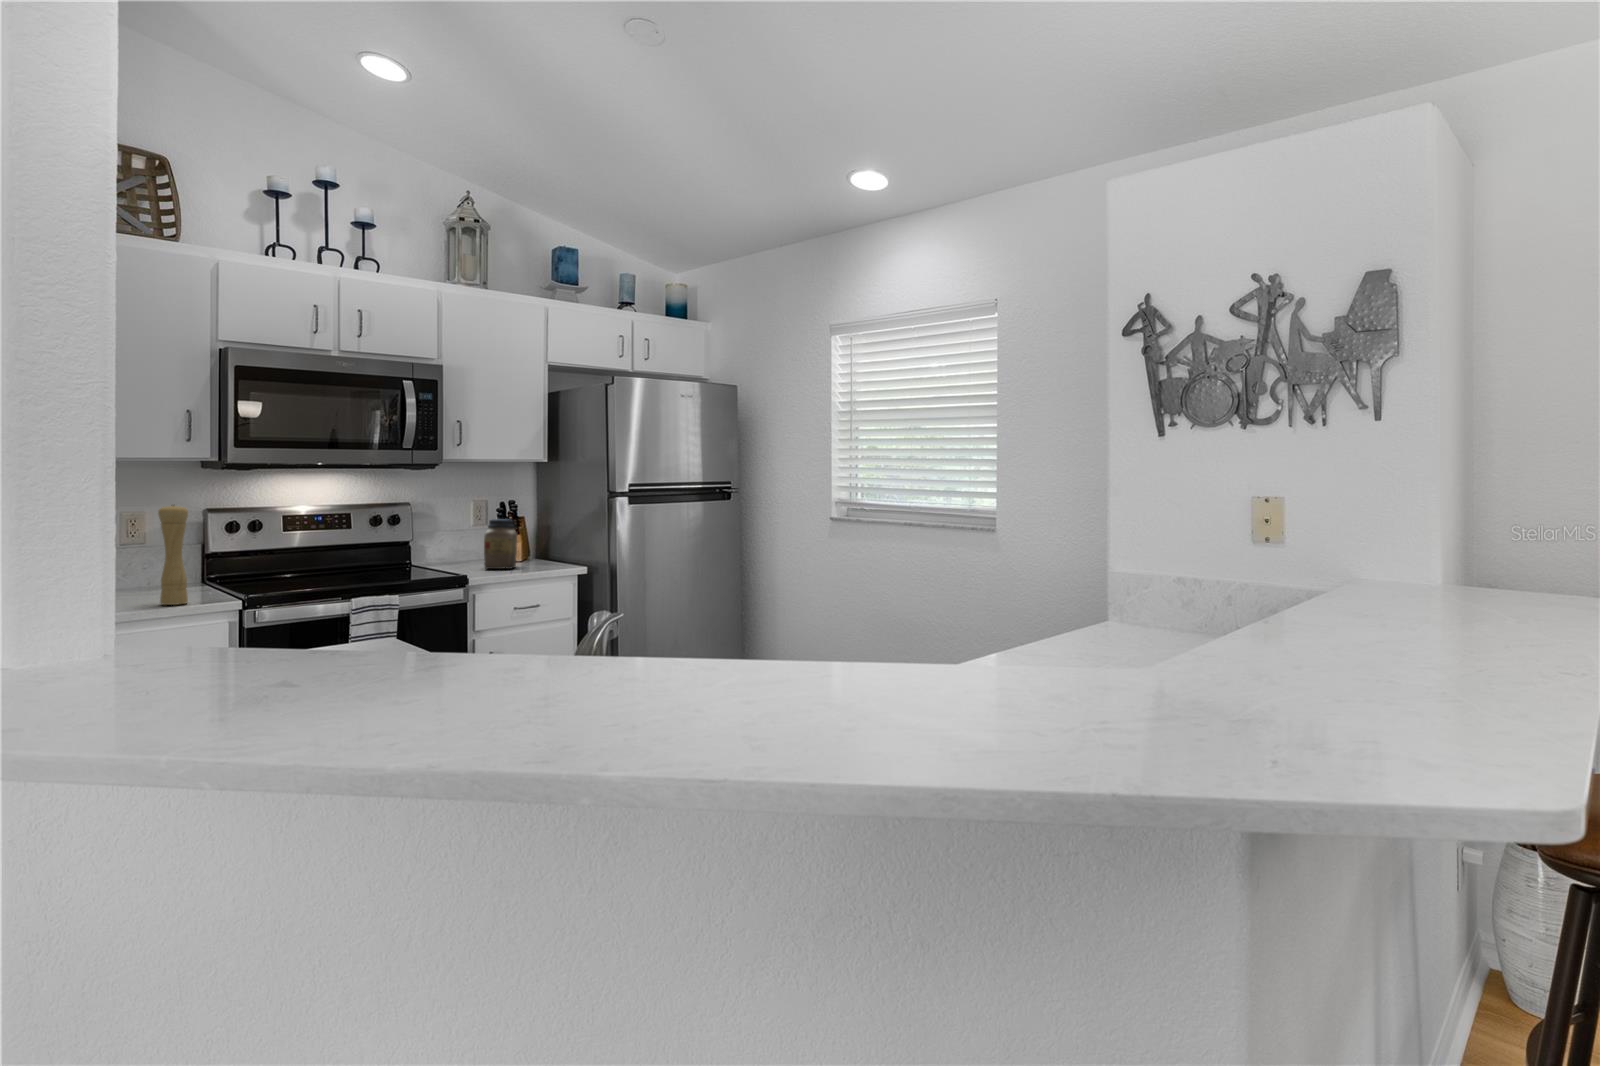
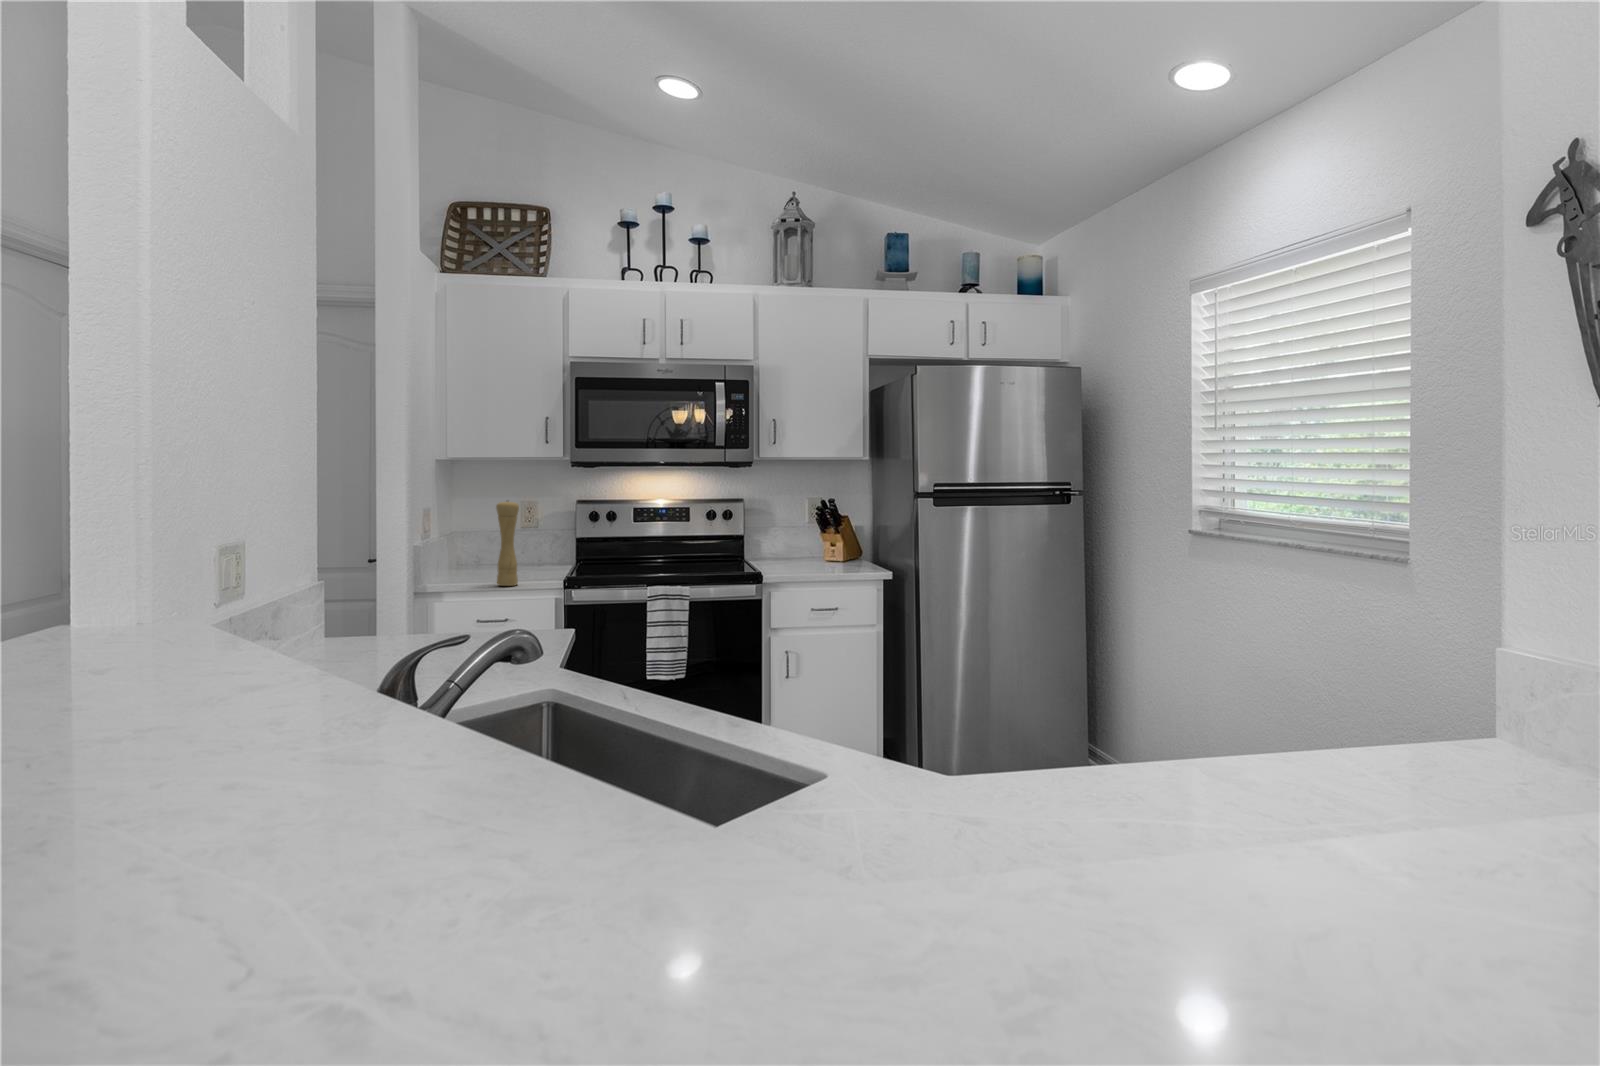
jar: present [484,519,517,569] -> none [796,518,831,568]

